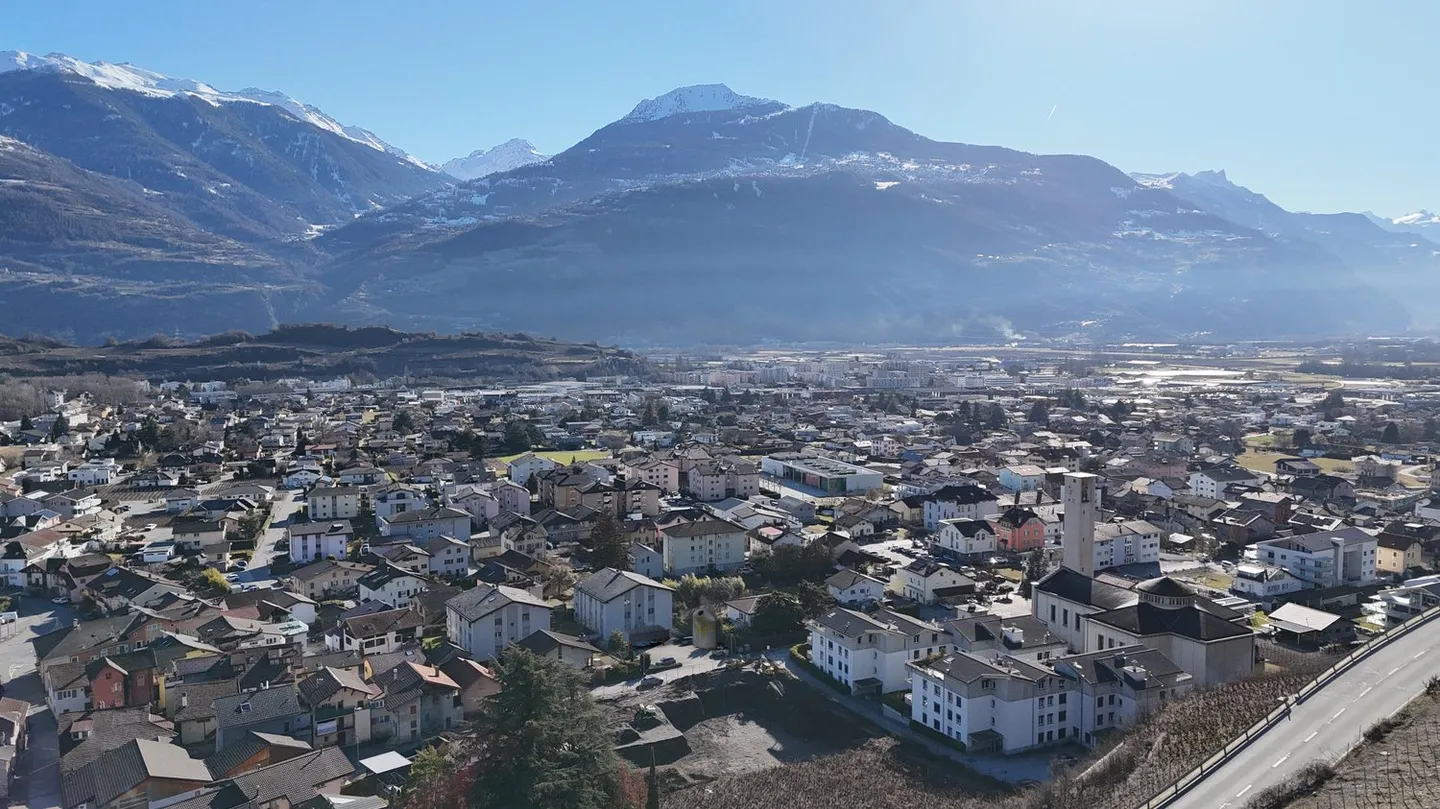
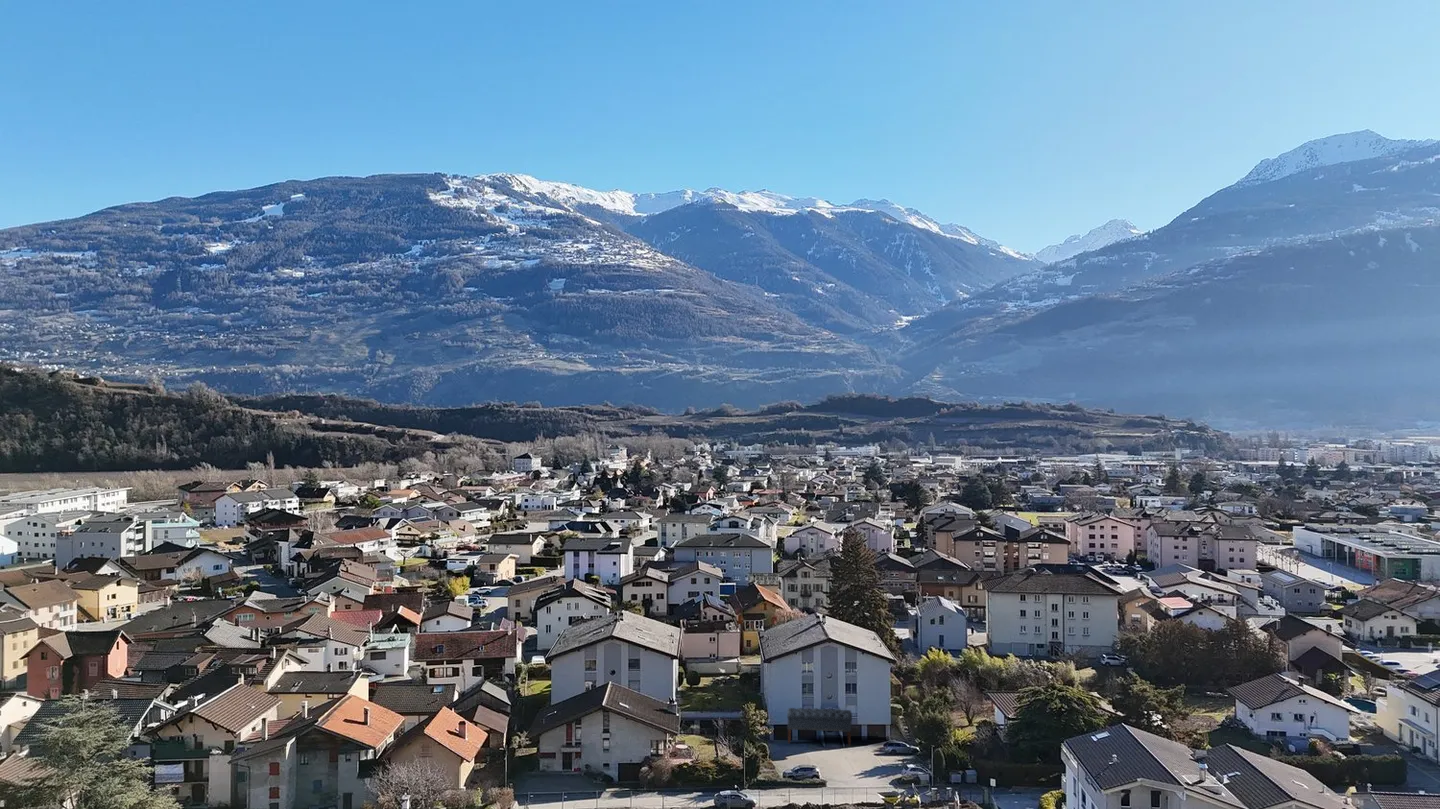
trash can: present [693,608,718,650] -> none [892,693,926,768]

